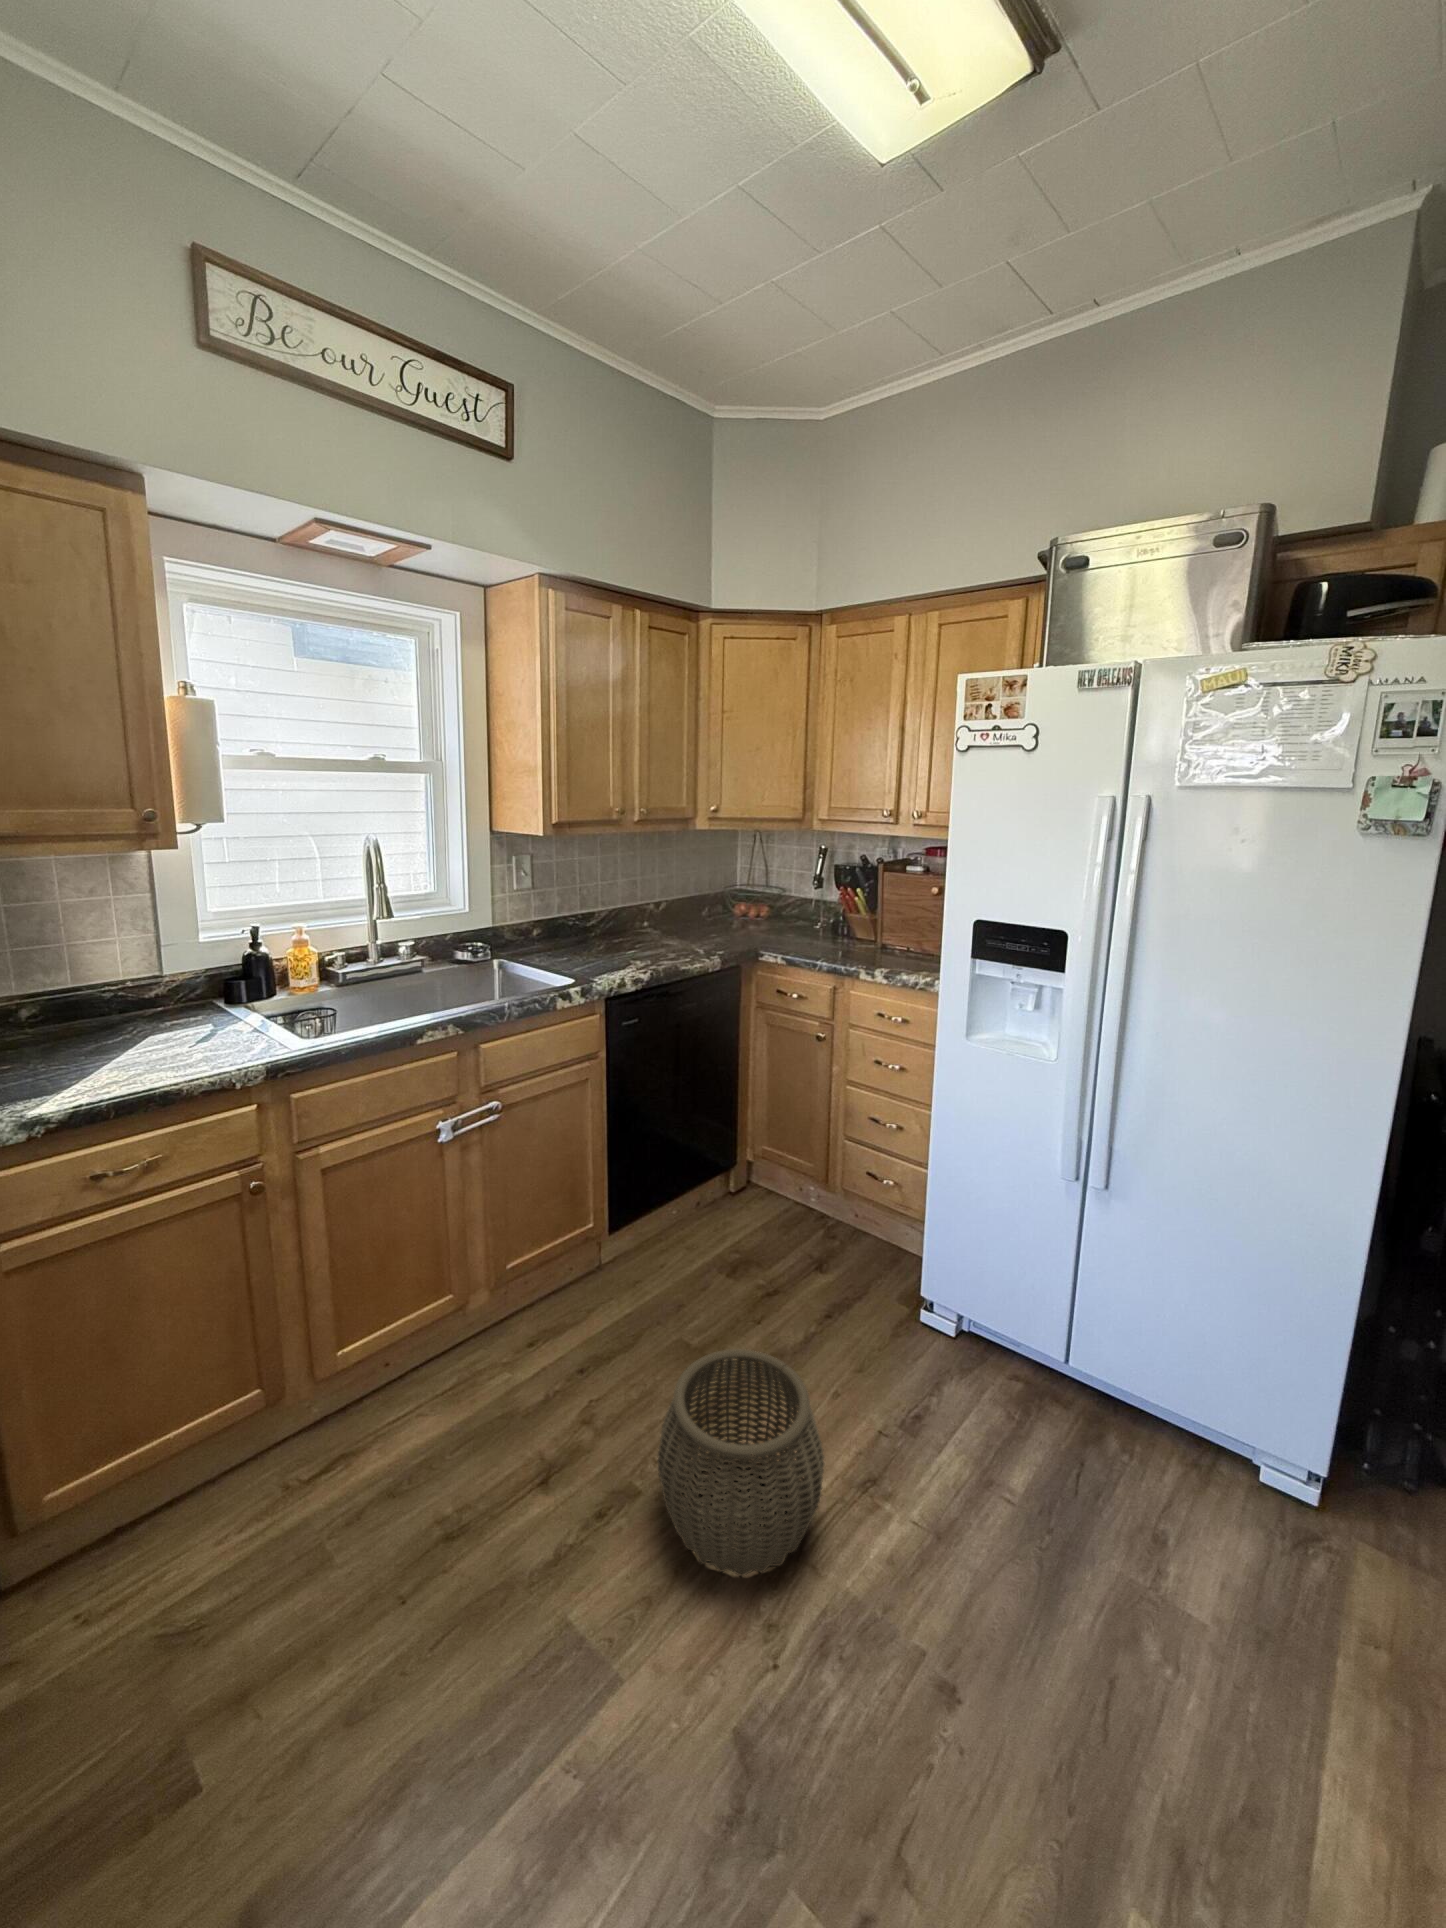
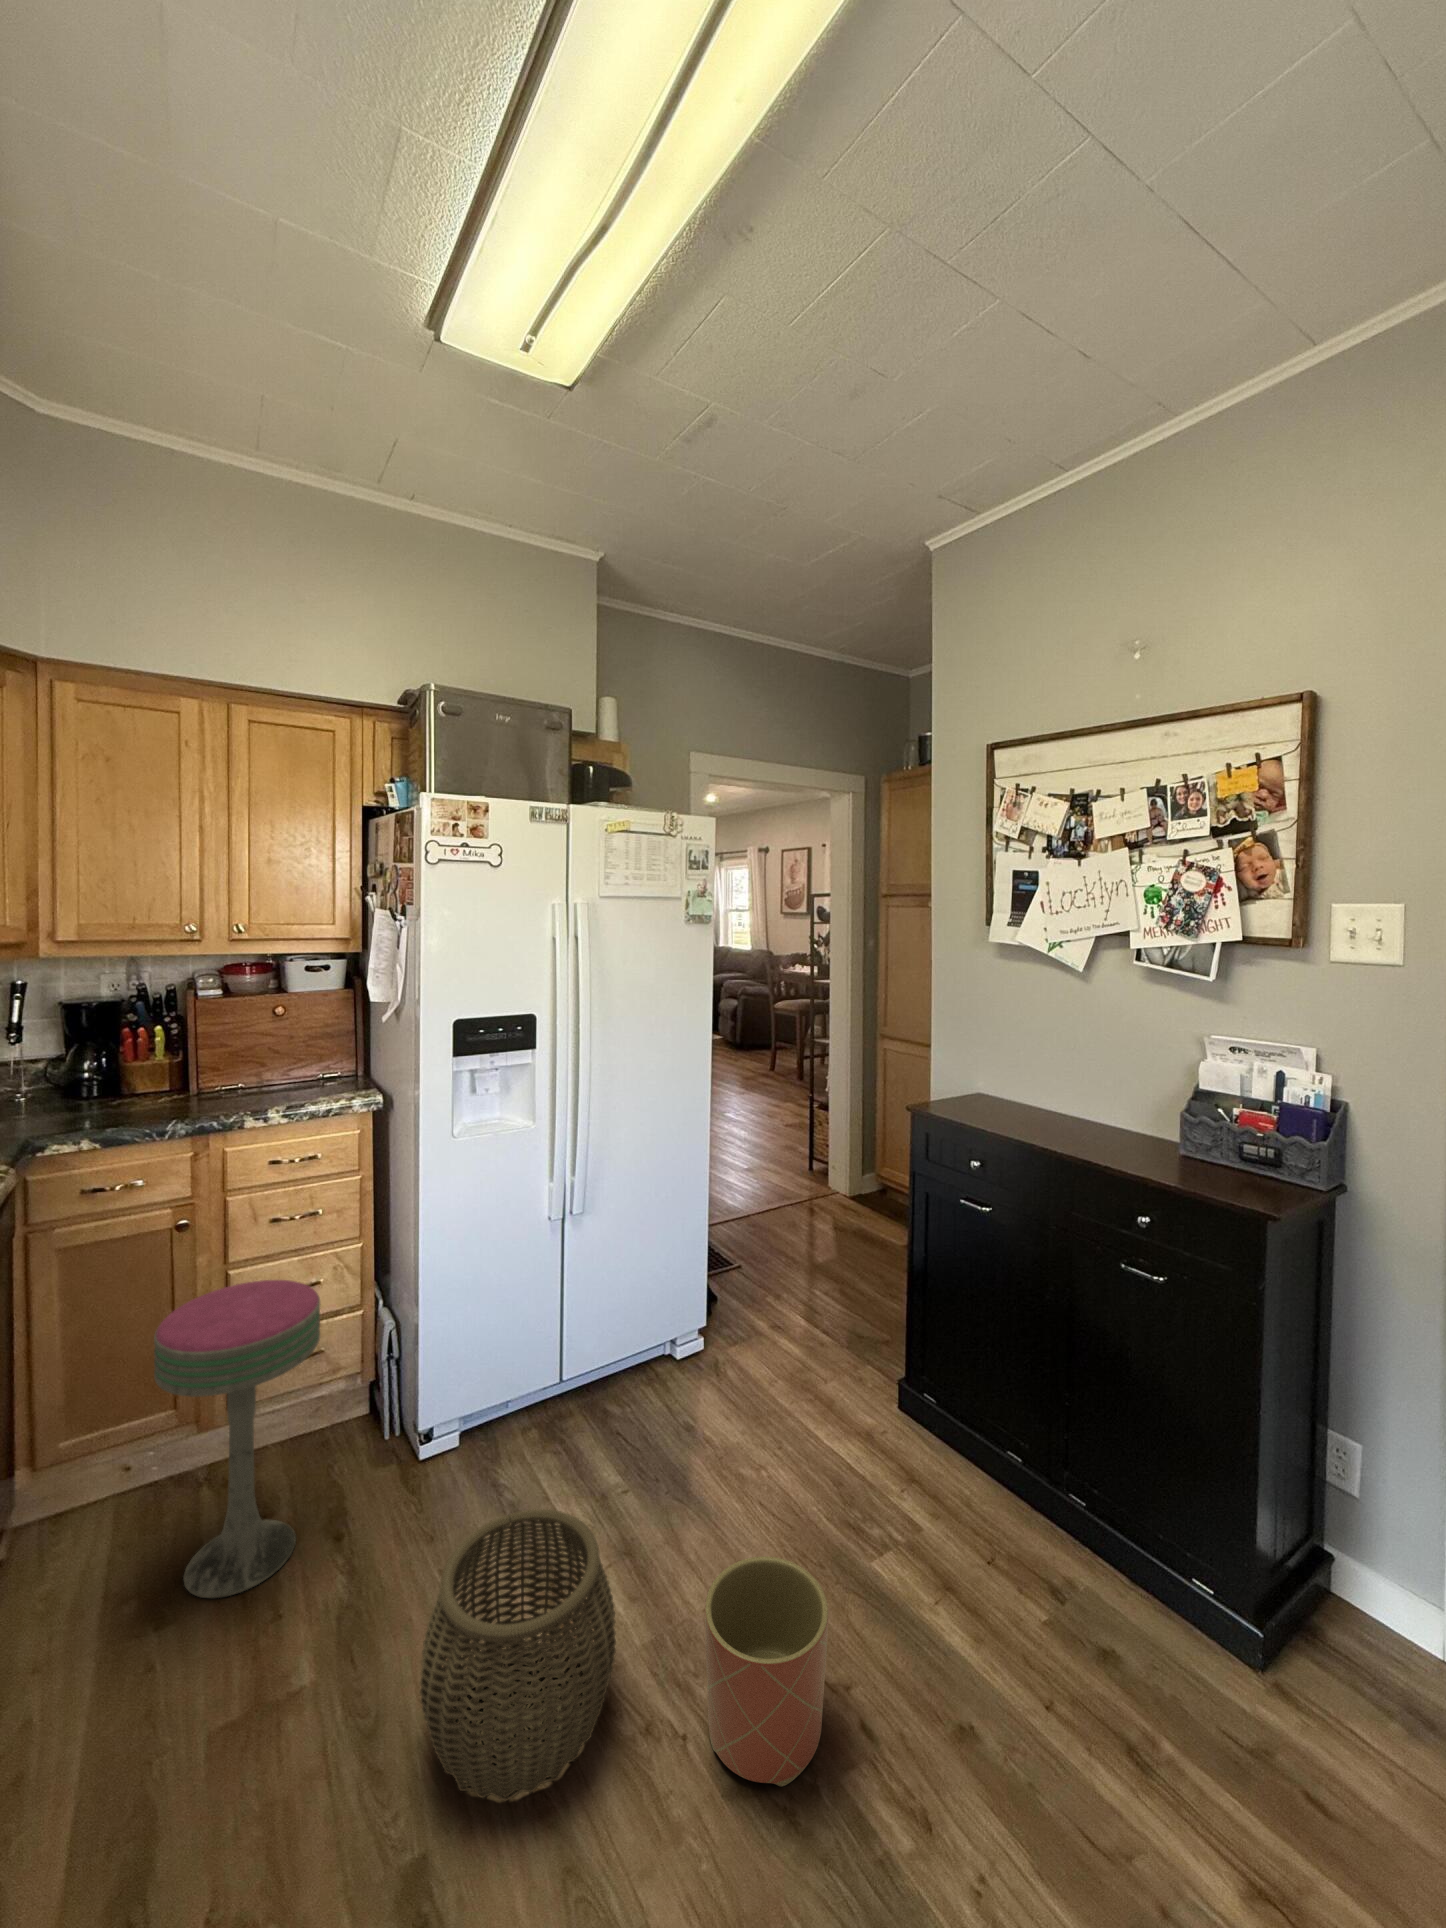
bar stool: none [732,1088,839,1303] -> present [154,1280,320,1599]
planter: none [748,1578,895,1842] -> present [705,1556,828,1787]

